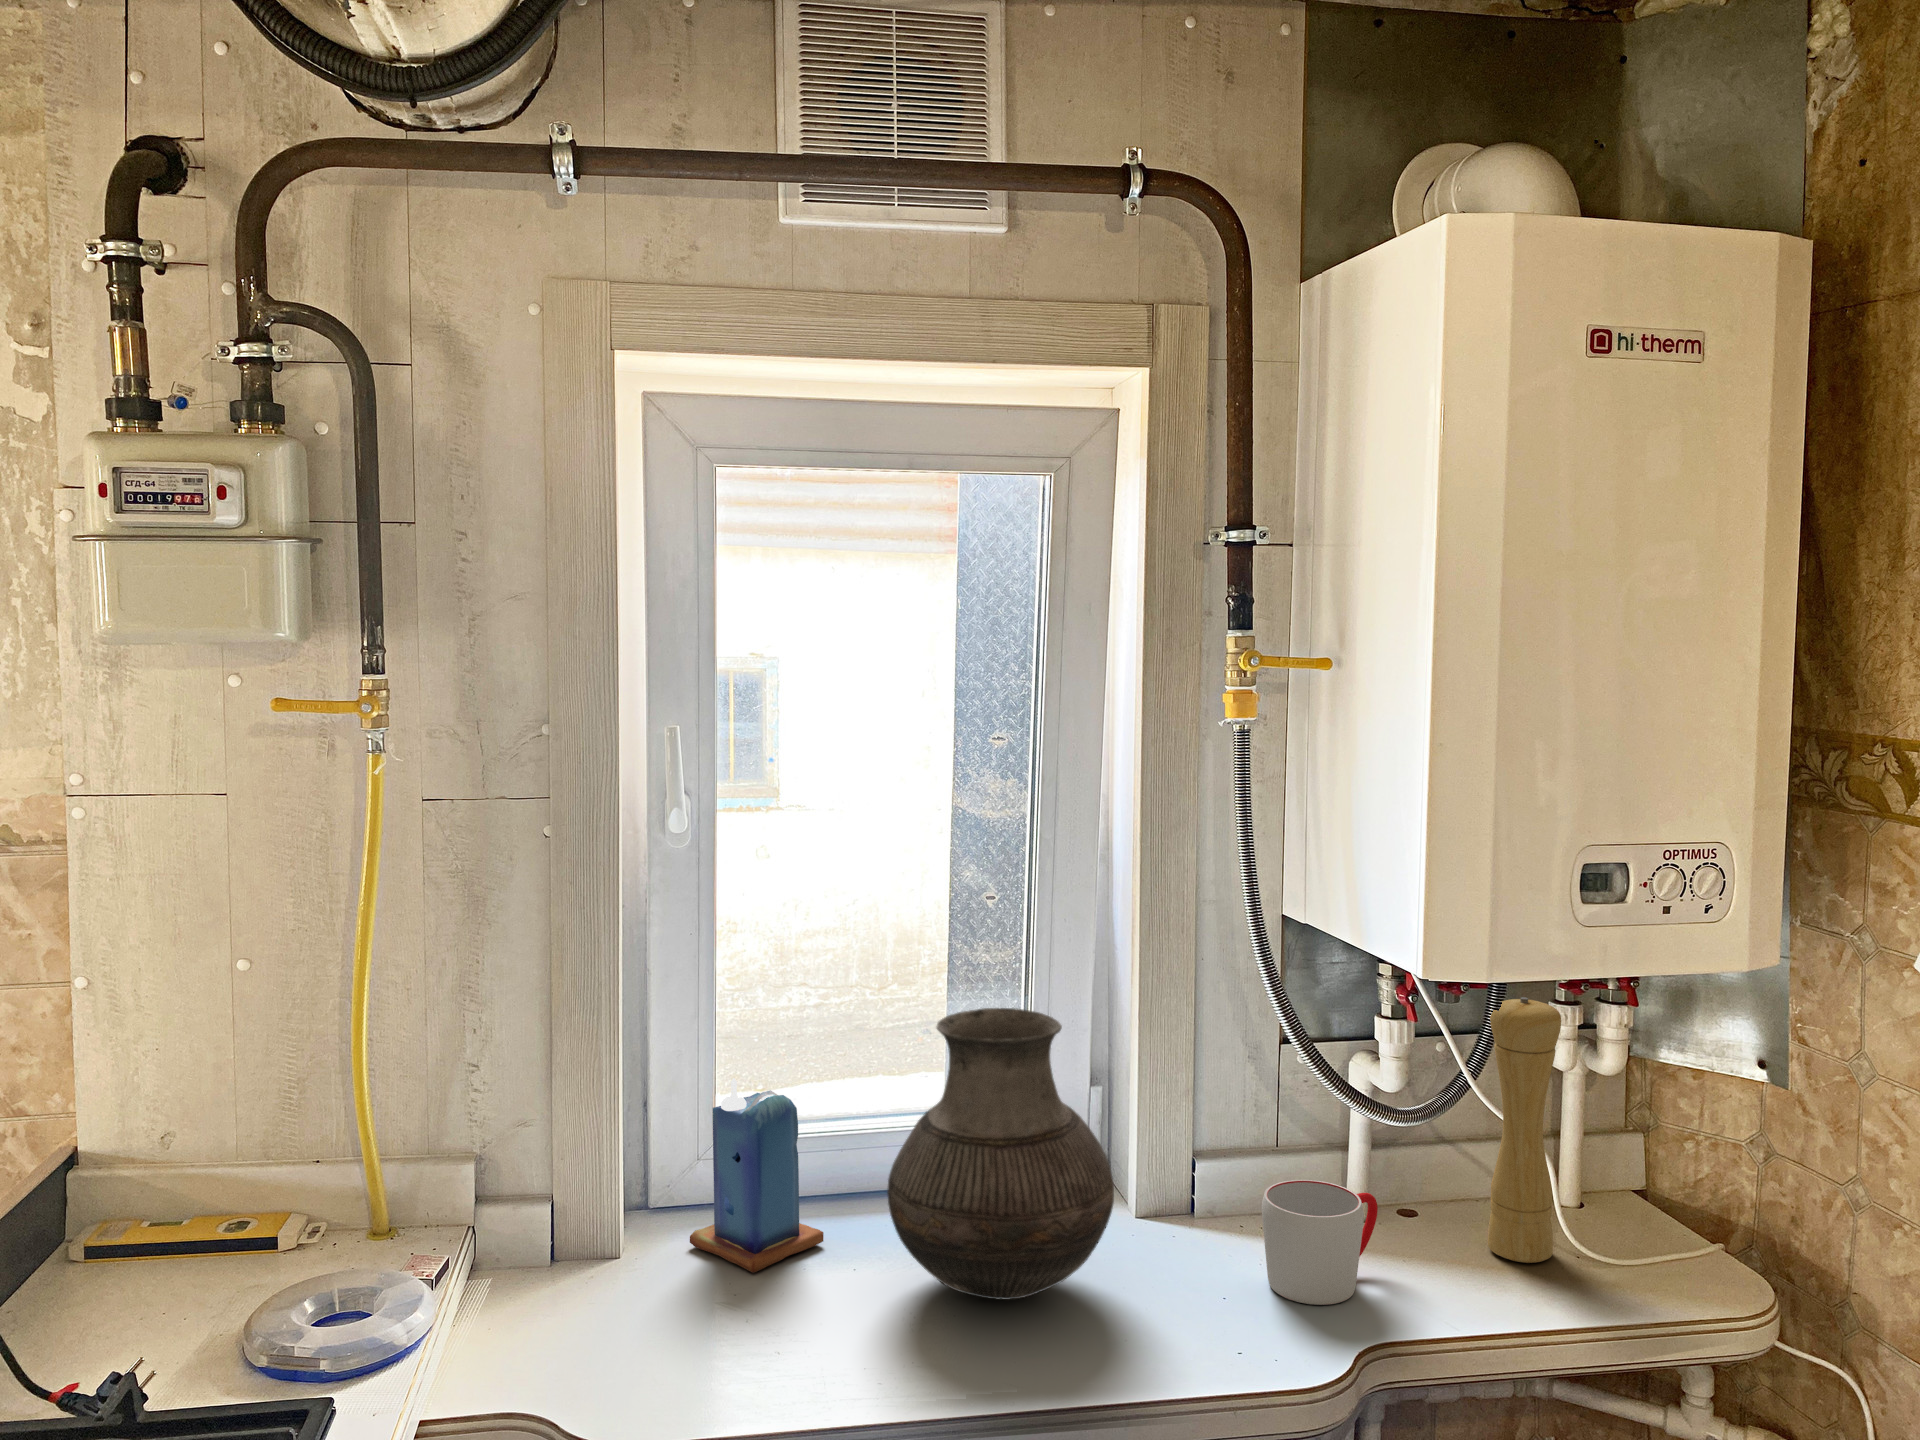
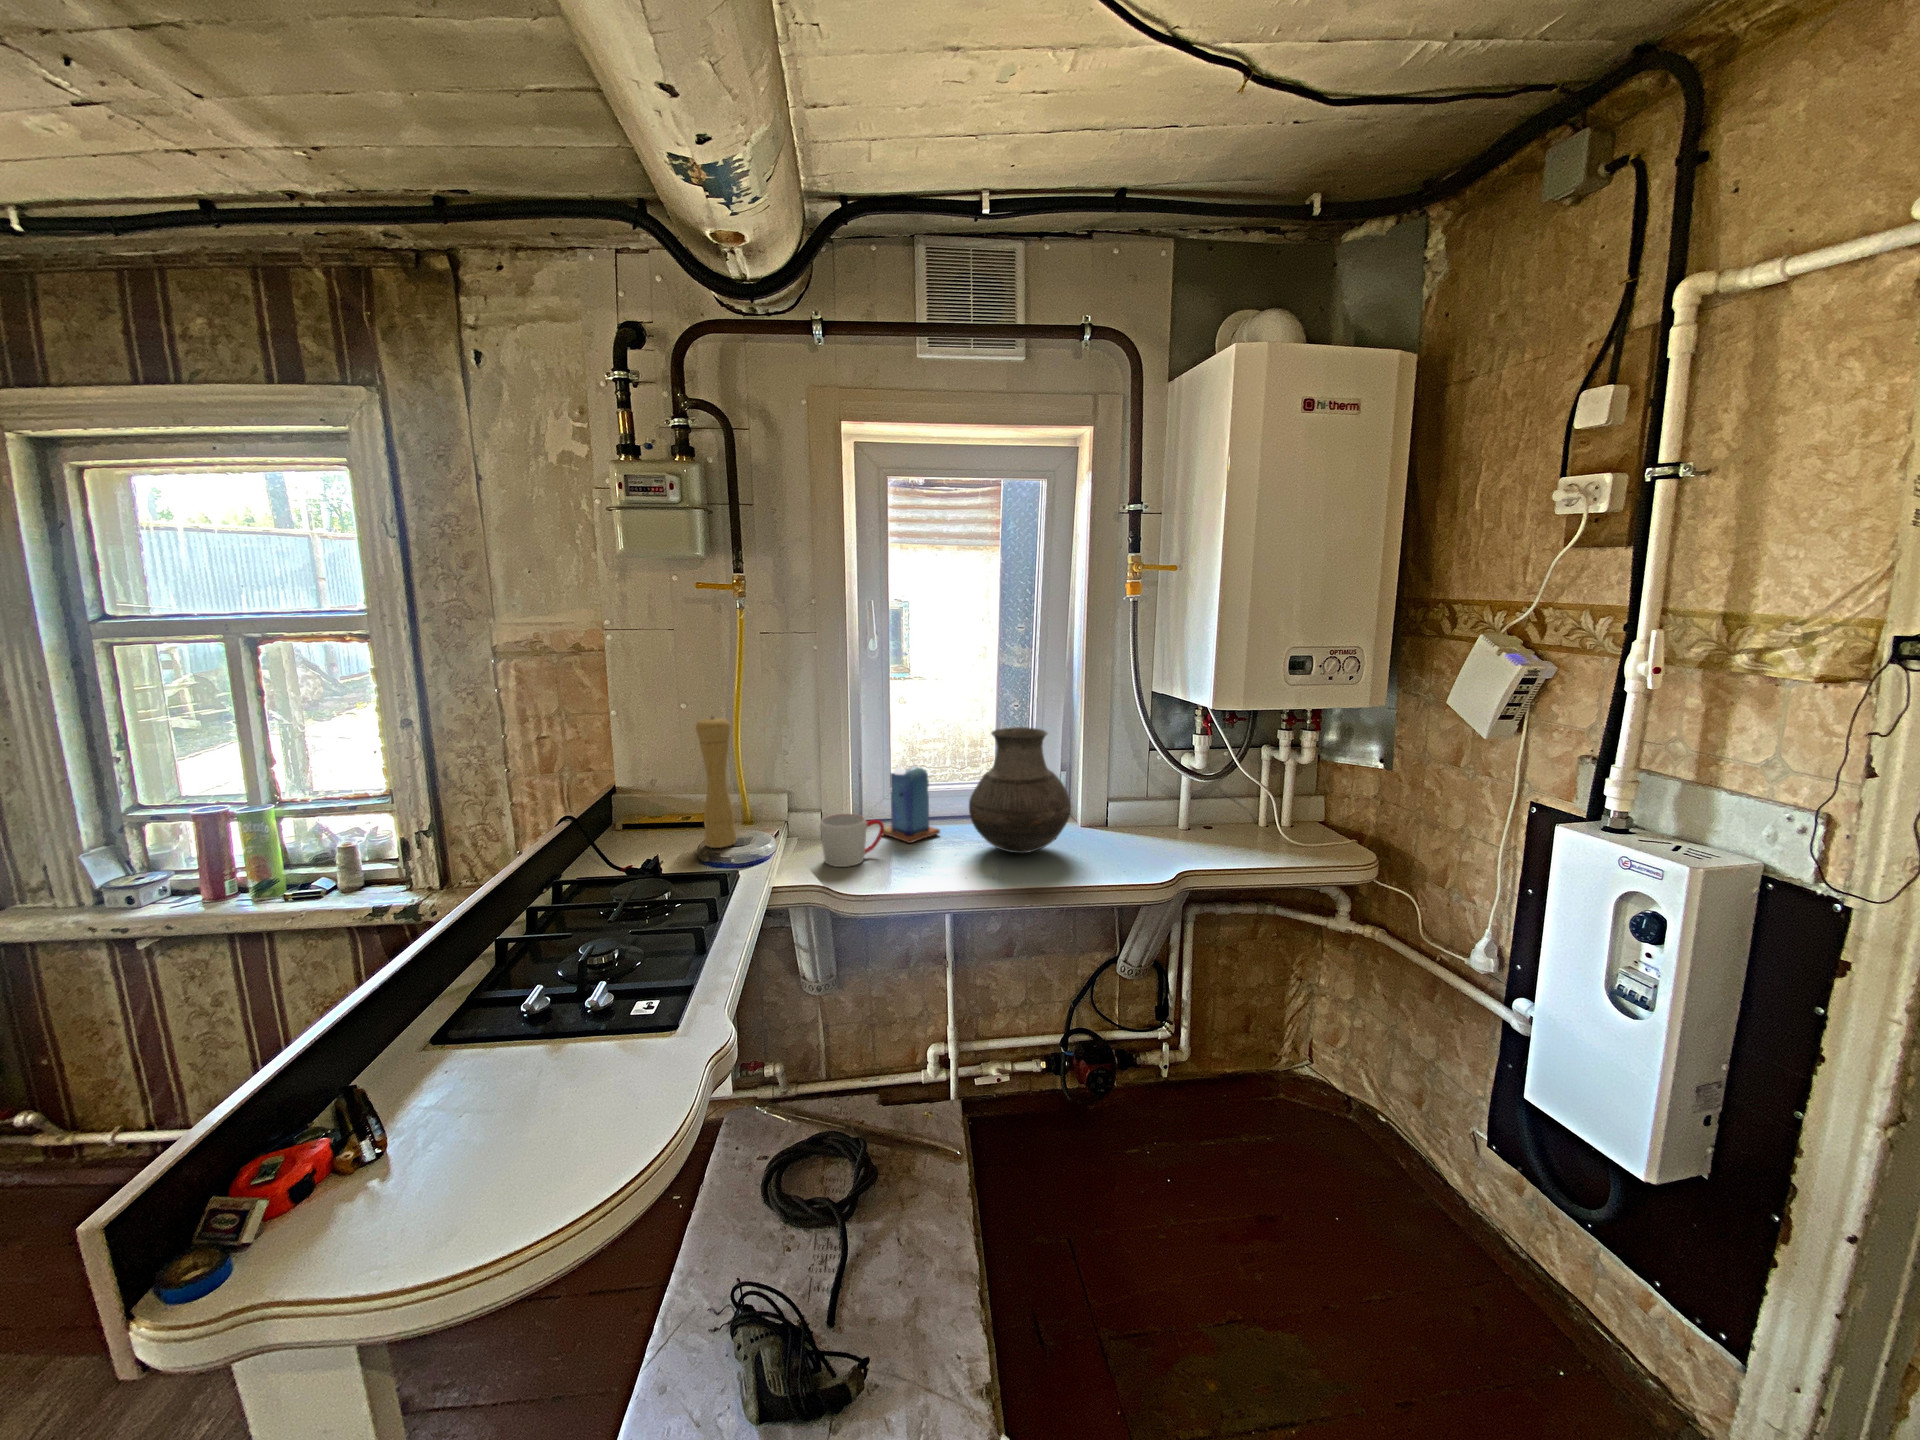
pepper mill: present [1488,997,1561,1263] -> present [696,716,736,848]
mug: present [1262,1180,1378,1305] -> present [820,813,884,867]

